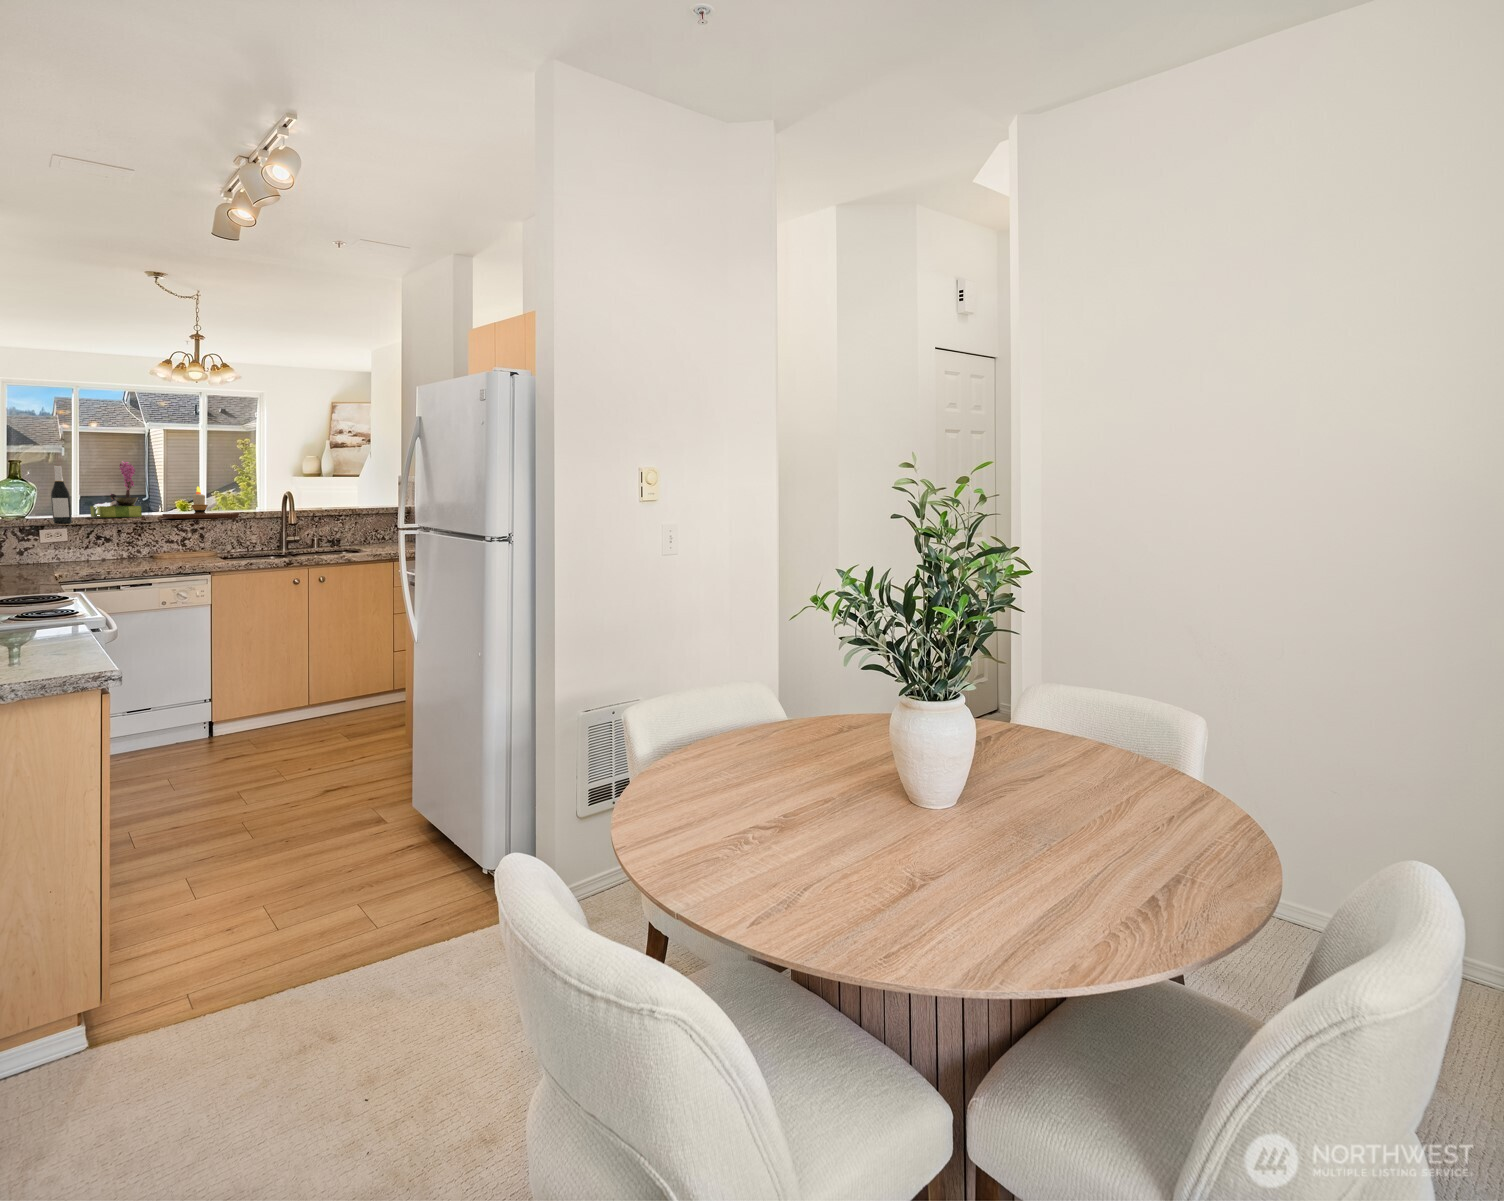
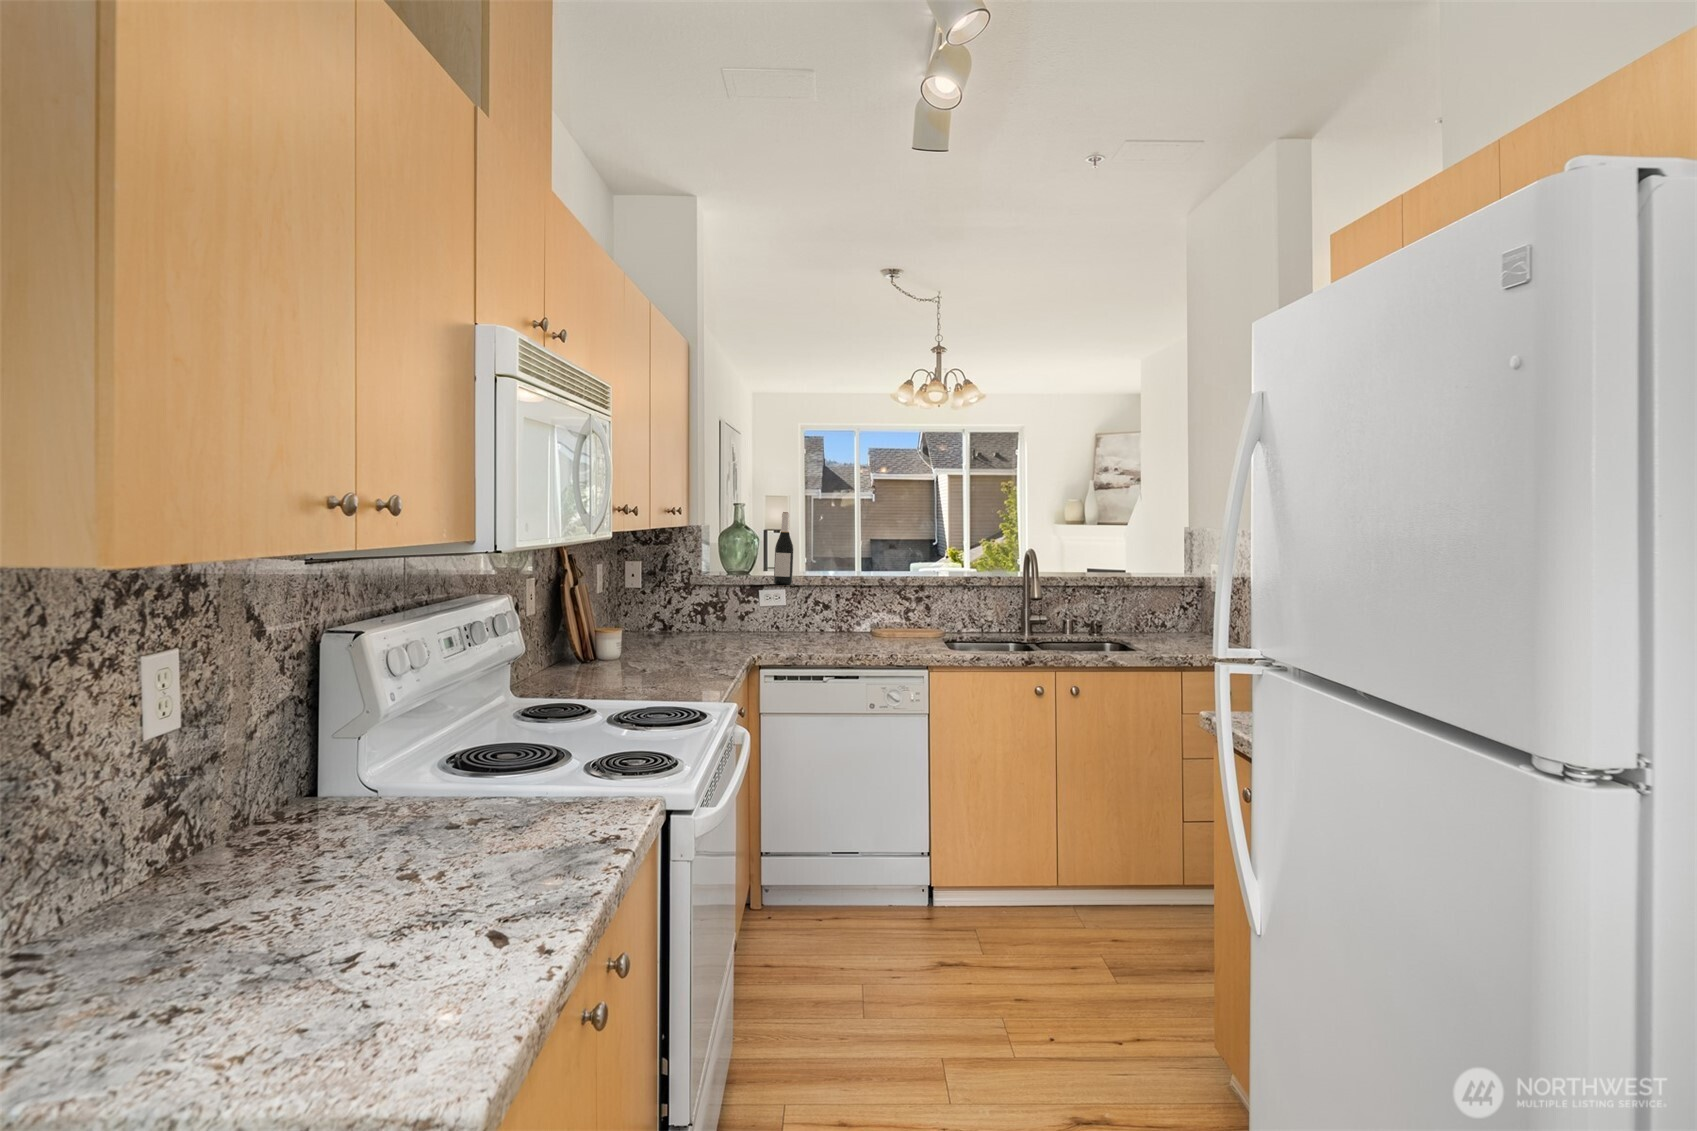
flower arrangement: present [90,461,142,517] -> none [825,506,877,575]
candle: present [162,486,238,519] -> none [889,542,973,588]

